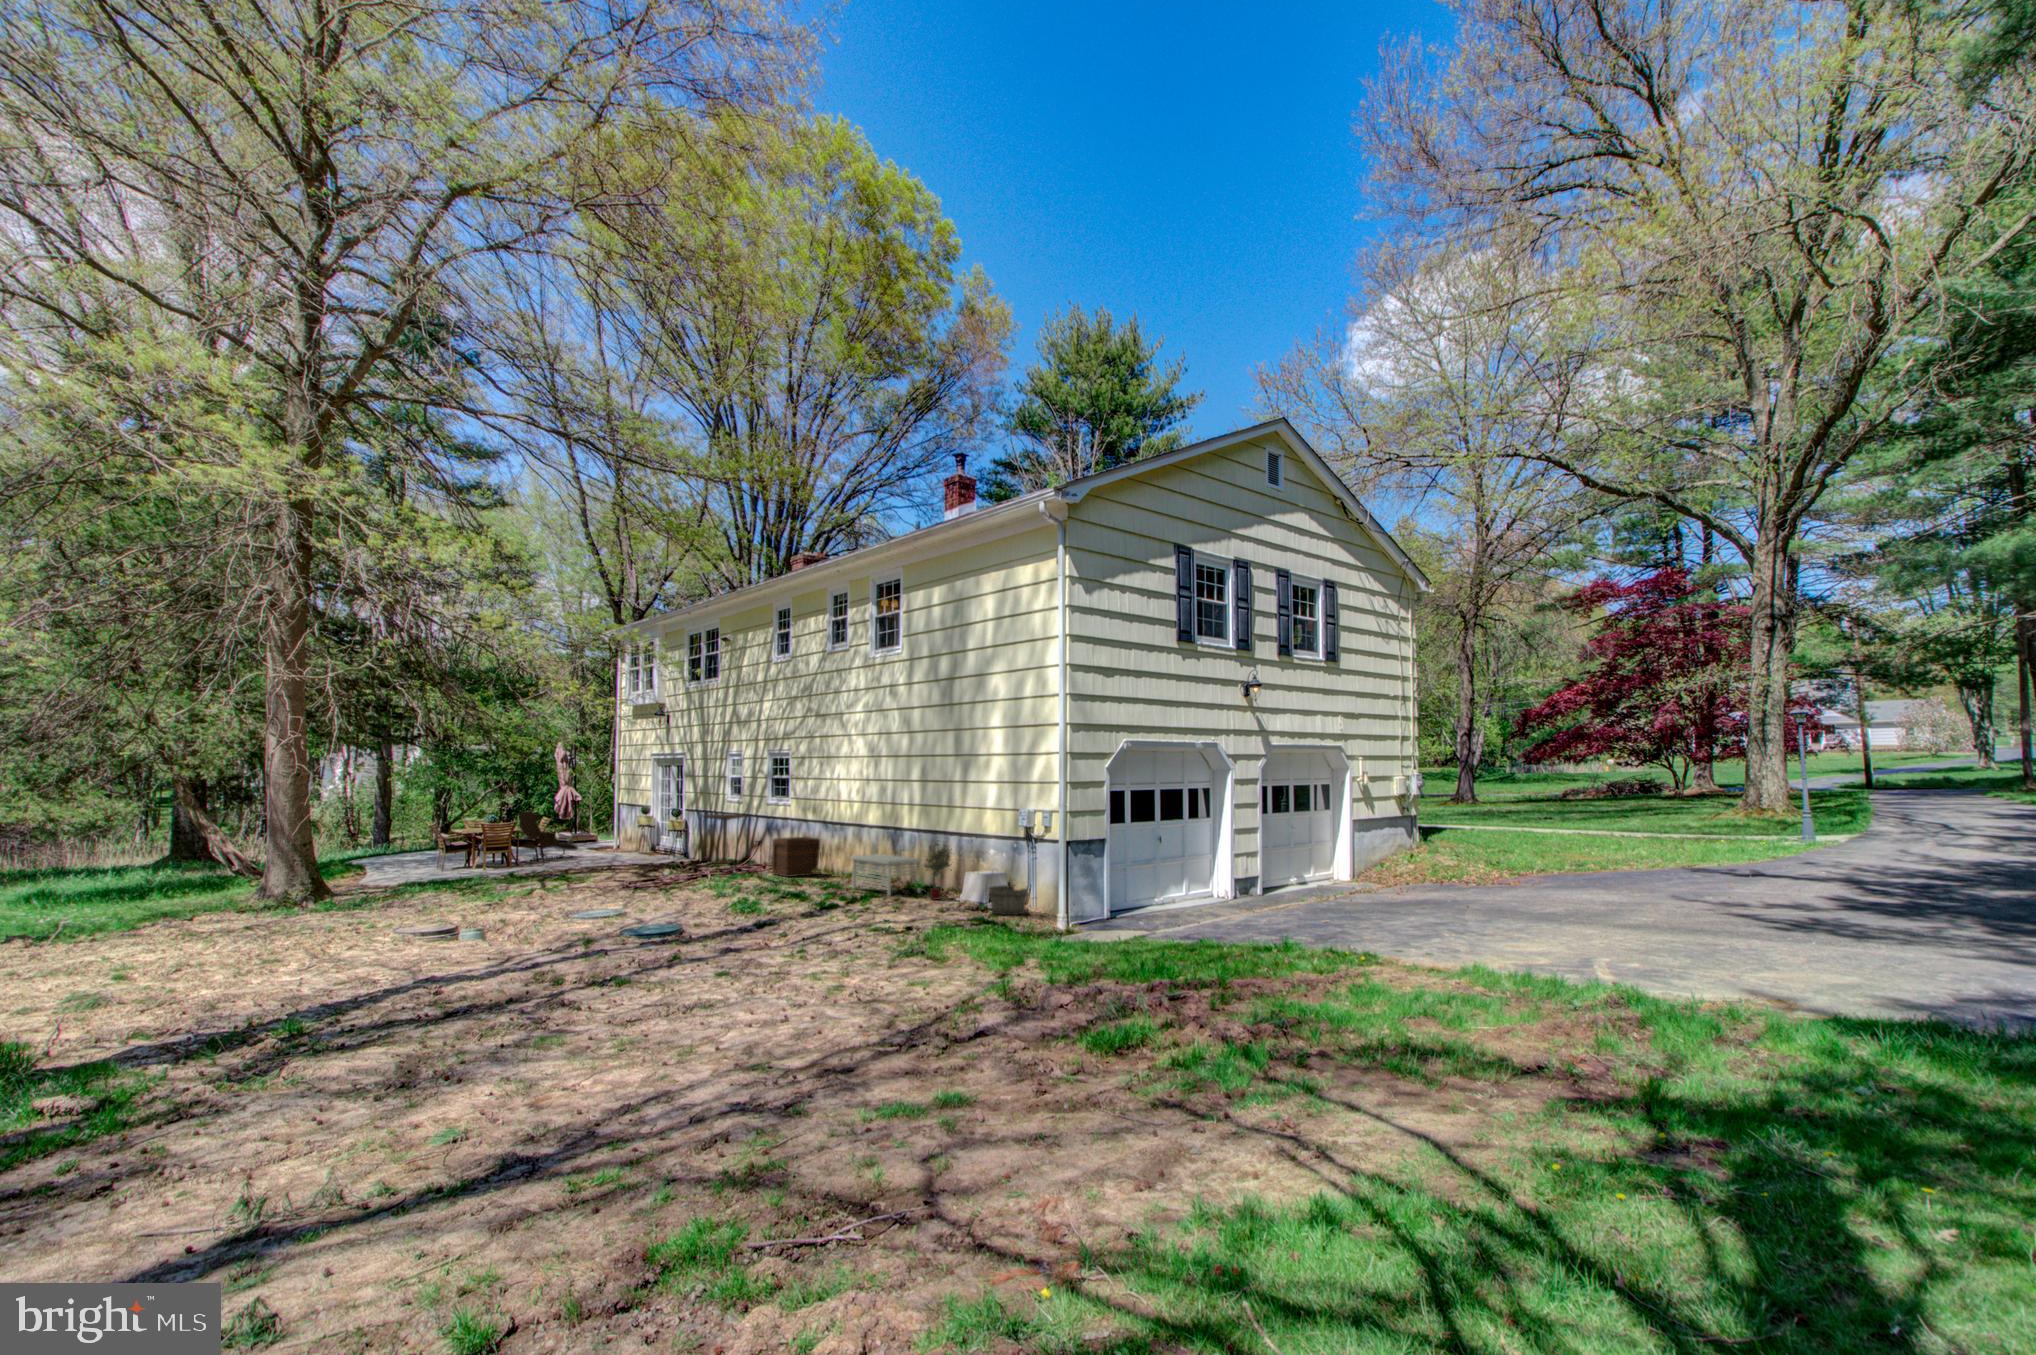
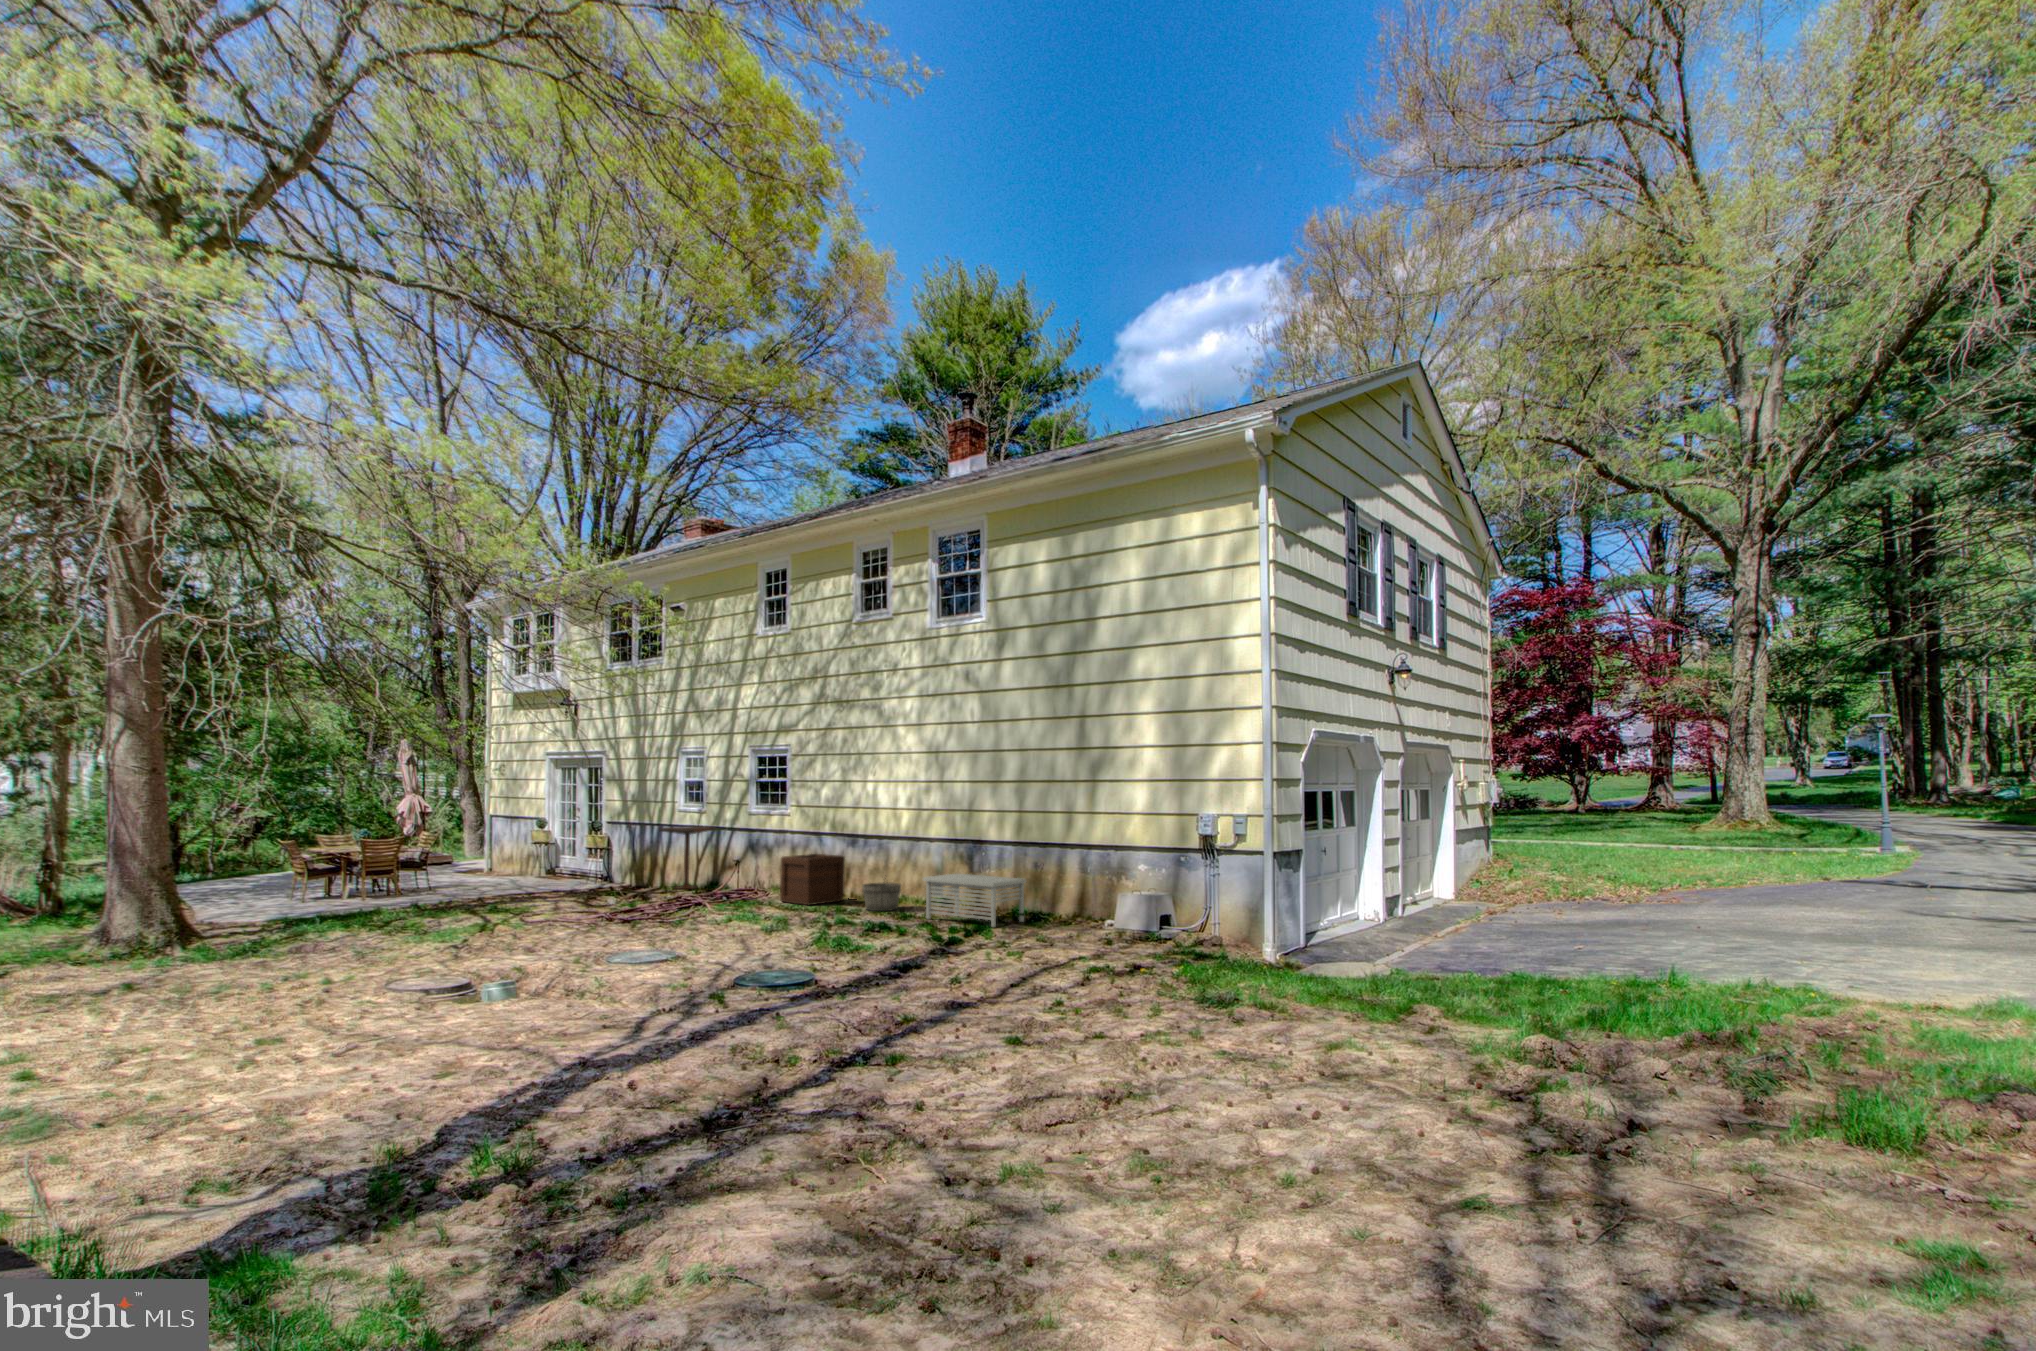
lounge chair: present [519,811,578,858] -> none [393,826,471,892]
potted tree: present [924,842,952,900] -> none [1039,855,1090,931]
wooden bucket: present [988,884,1028,915] -> present [862,882,901,911]

